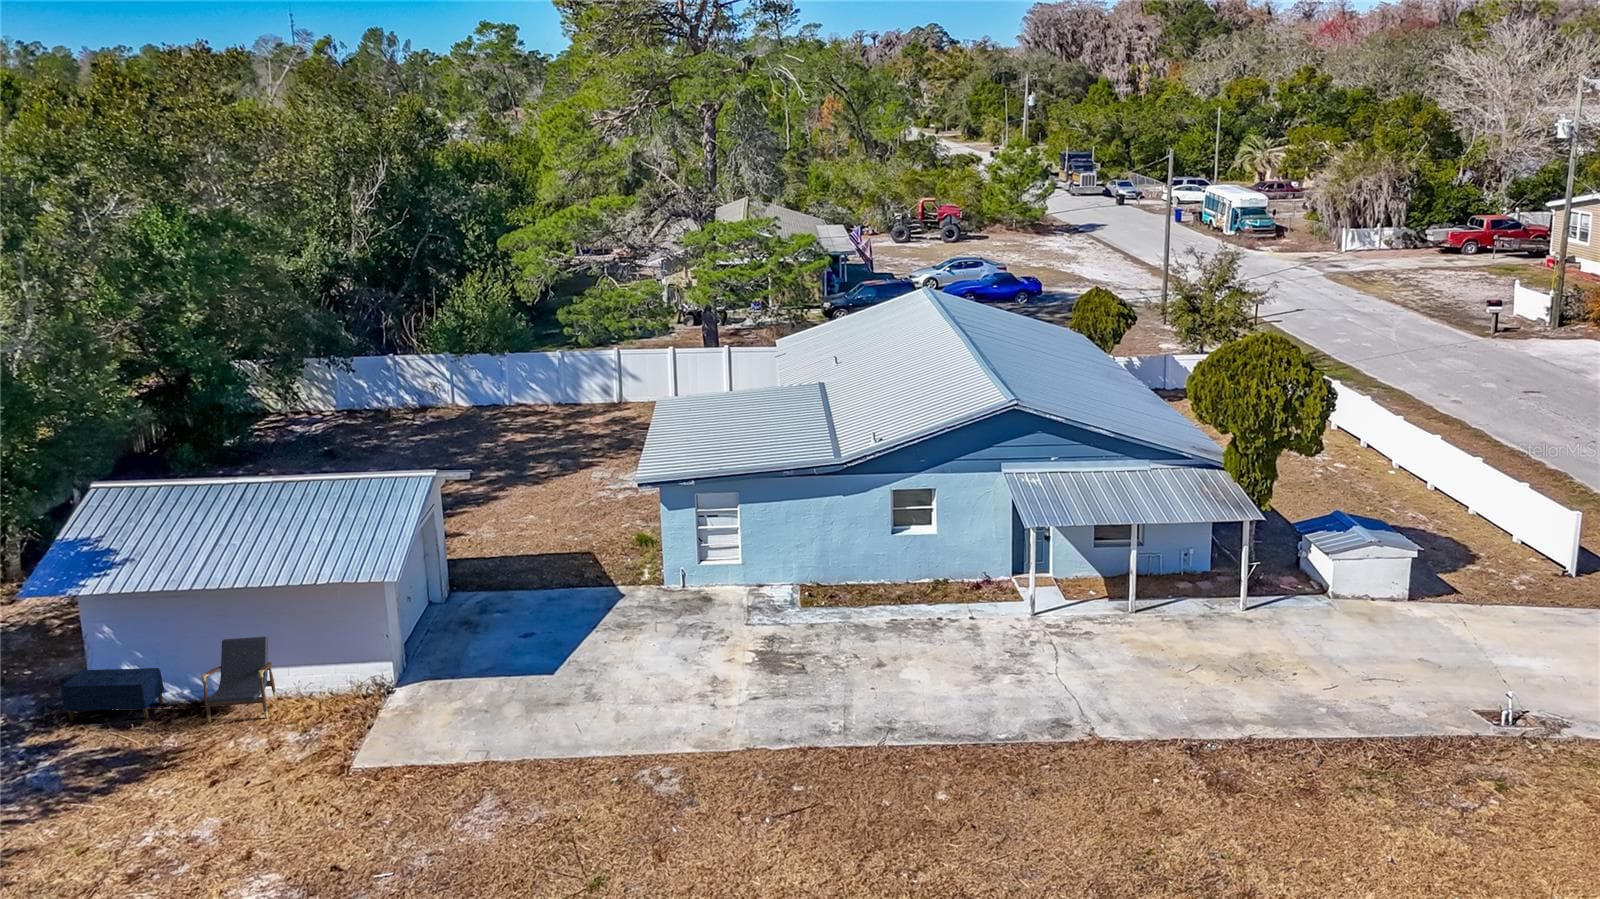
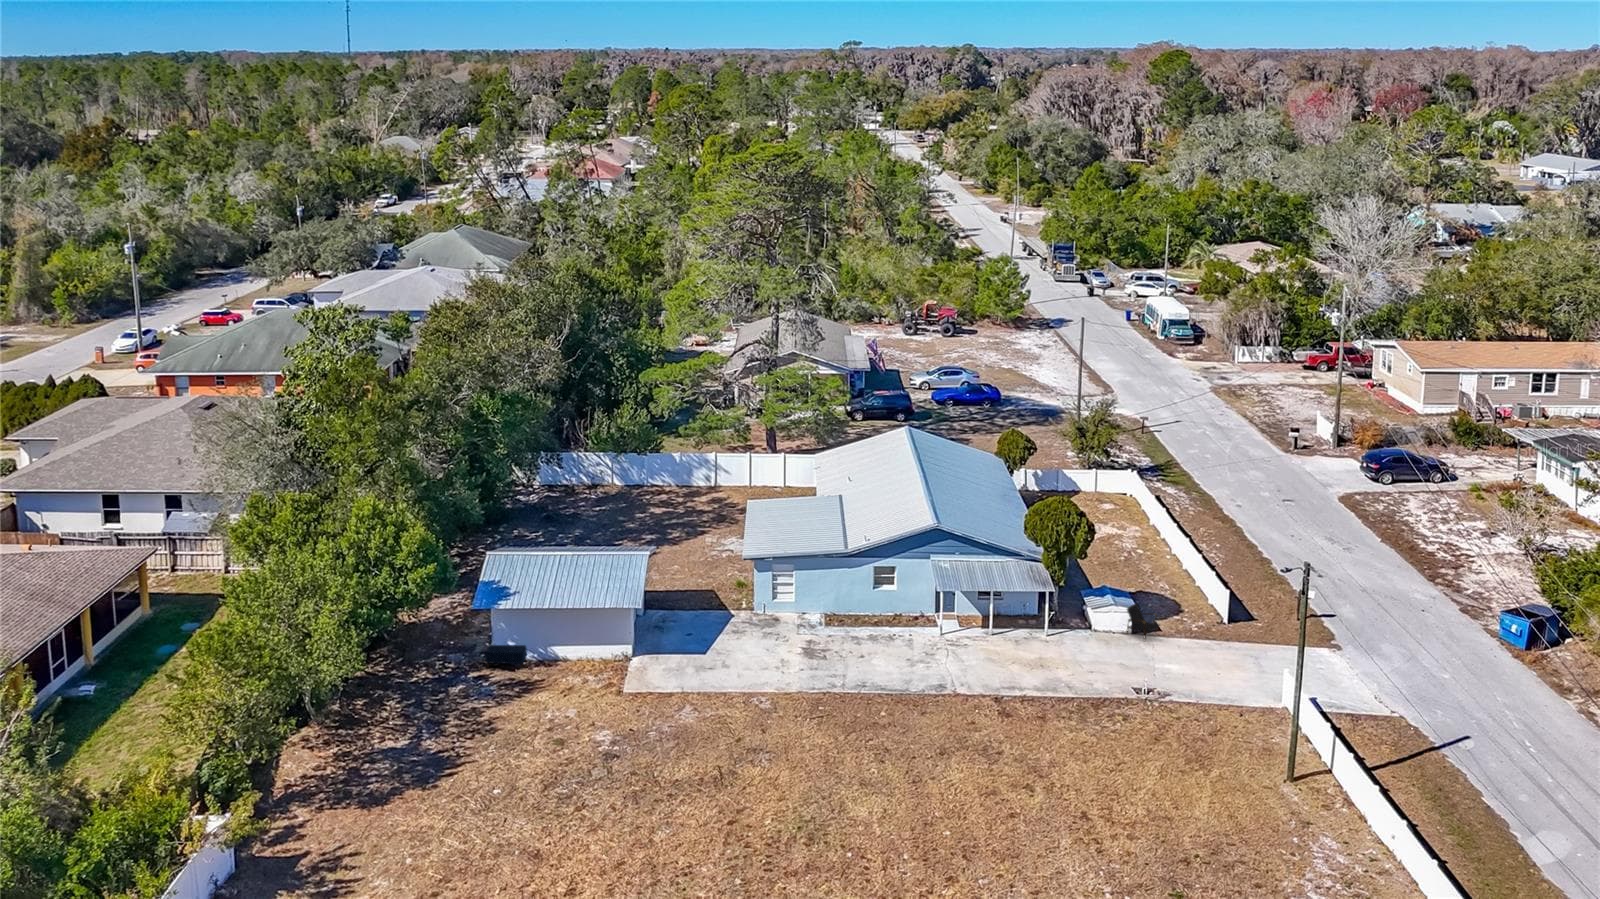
lounge chair: present [201,637,276,722] -> present [1127,603,1159,637]

